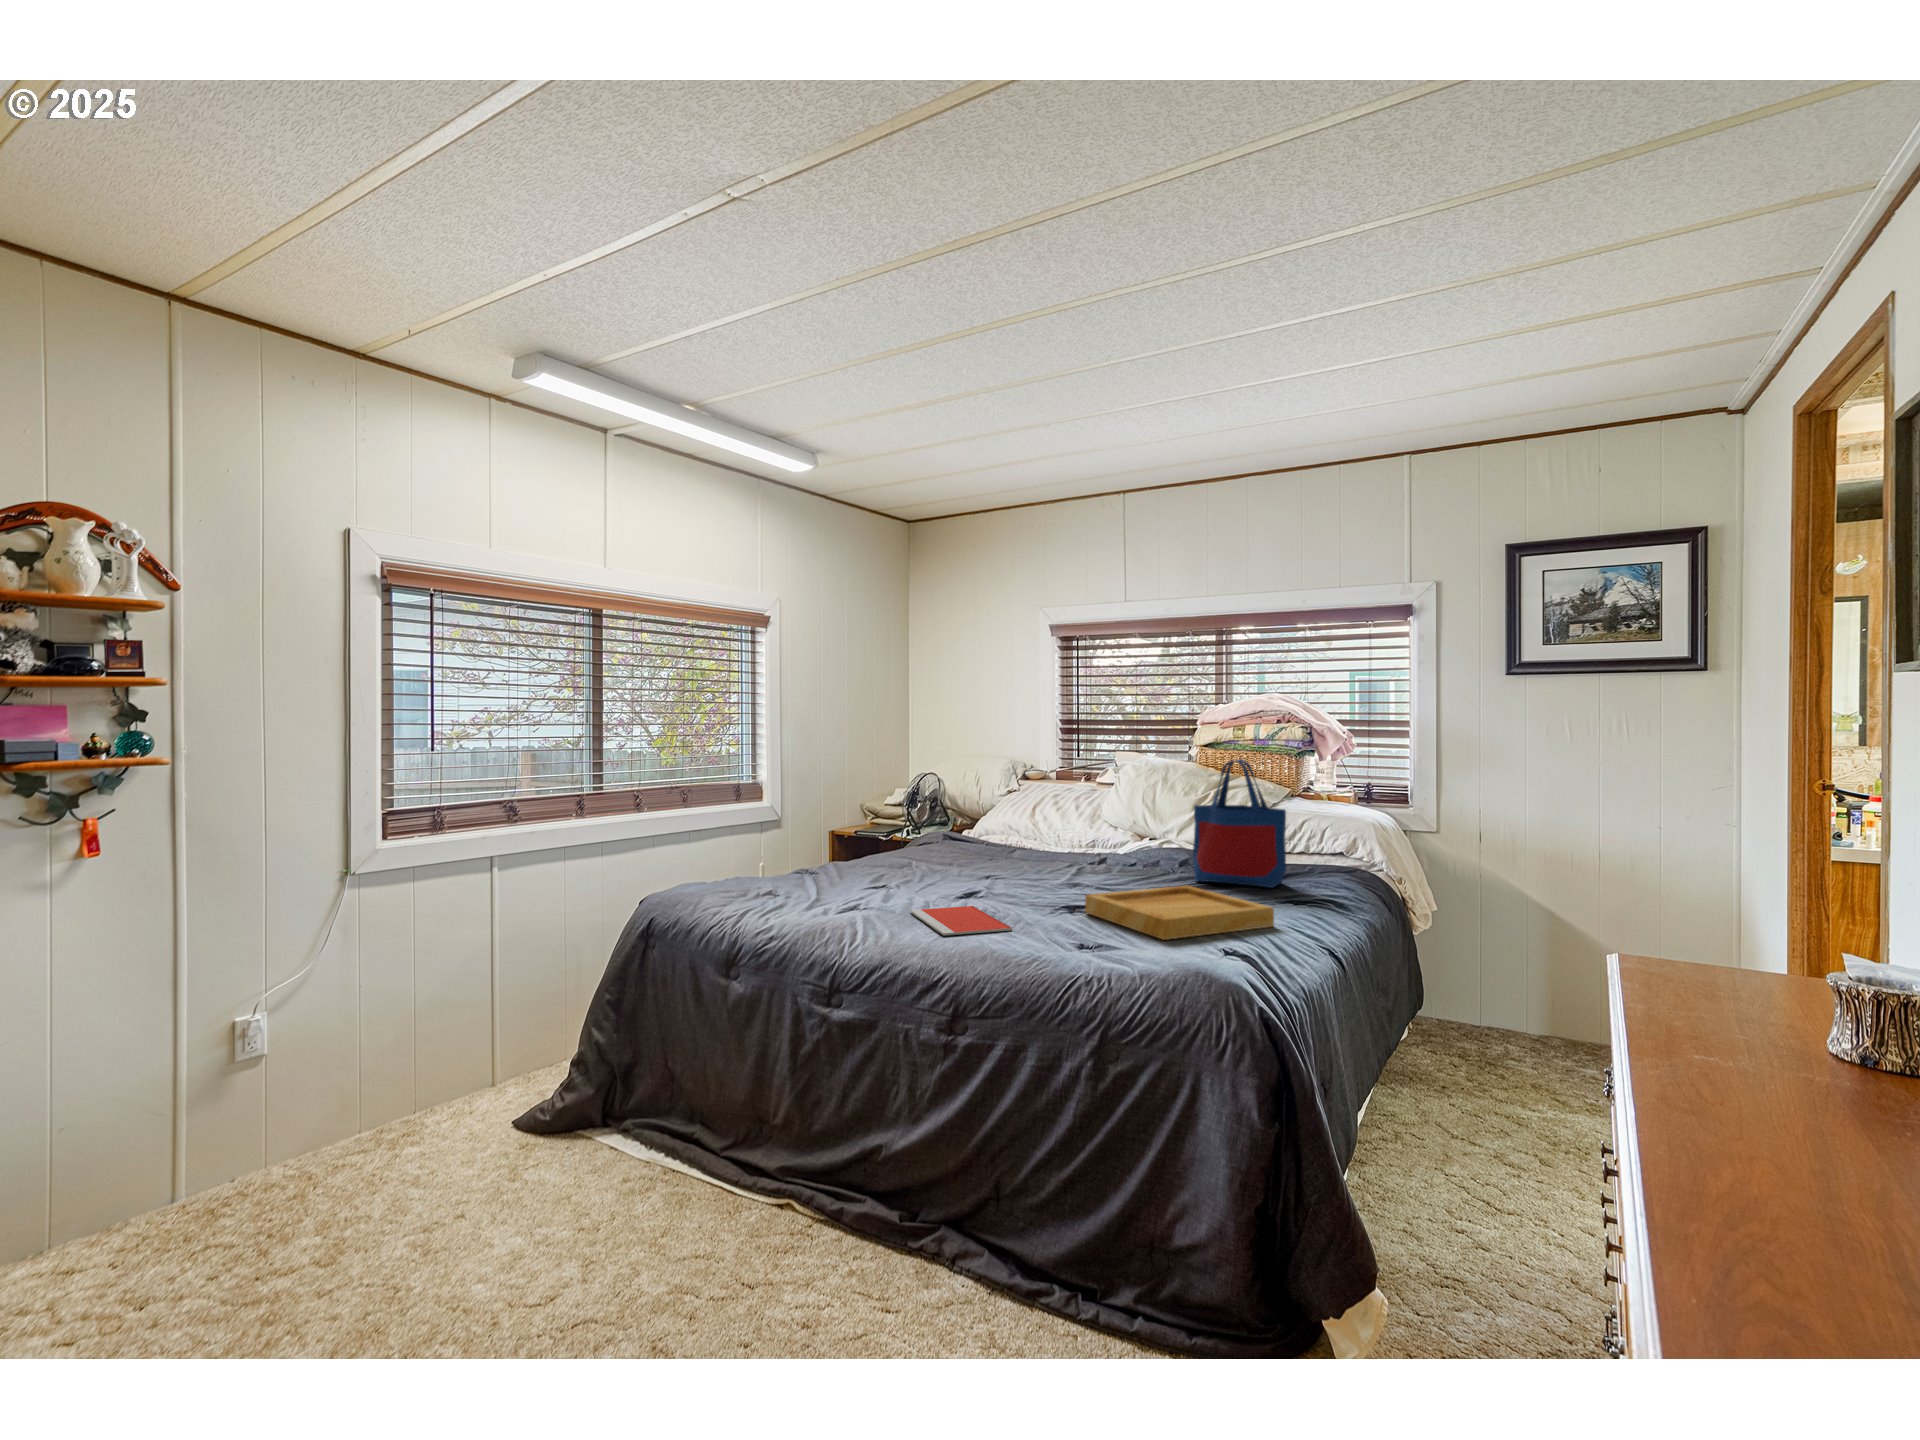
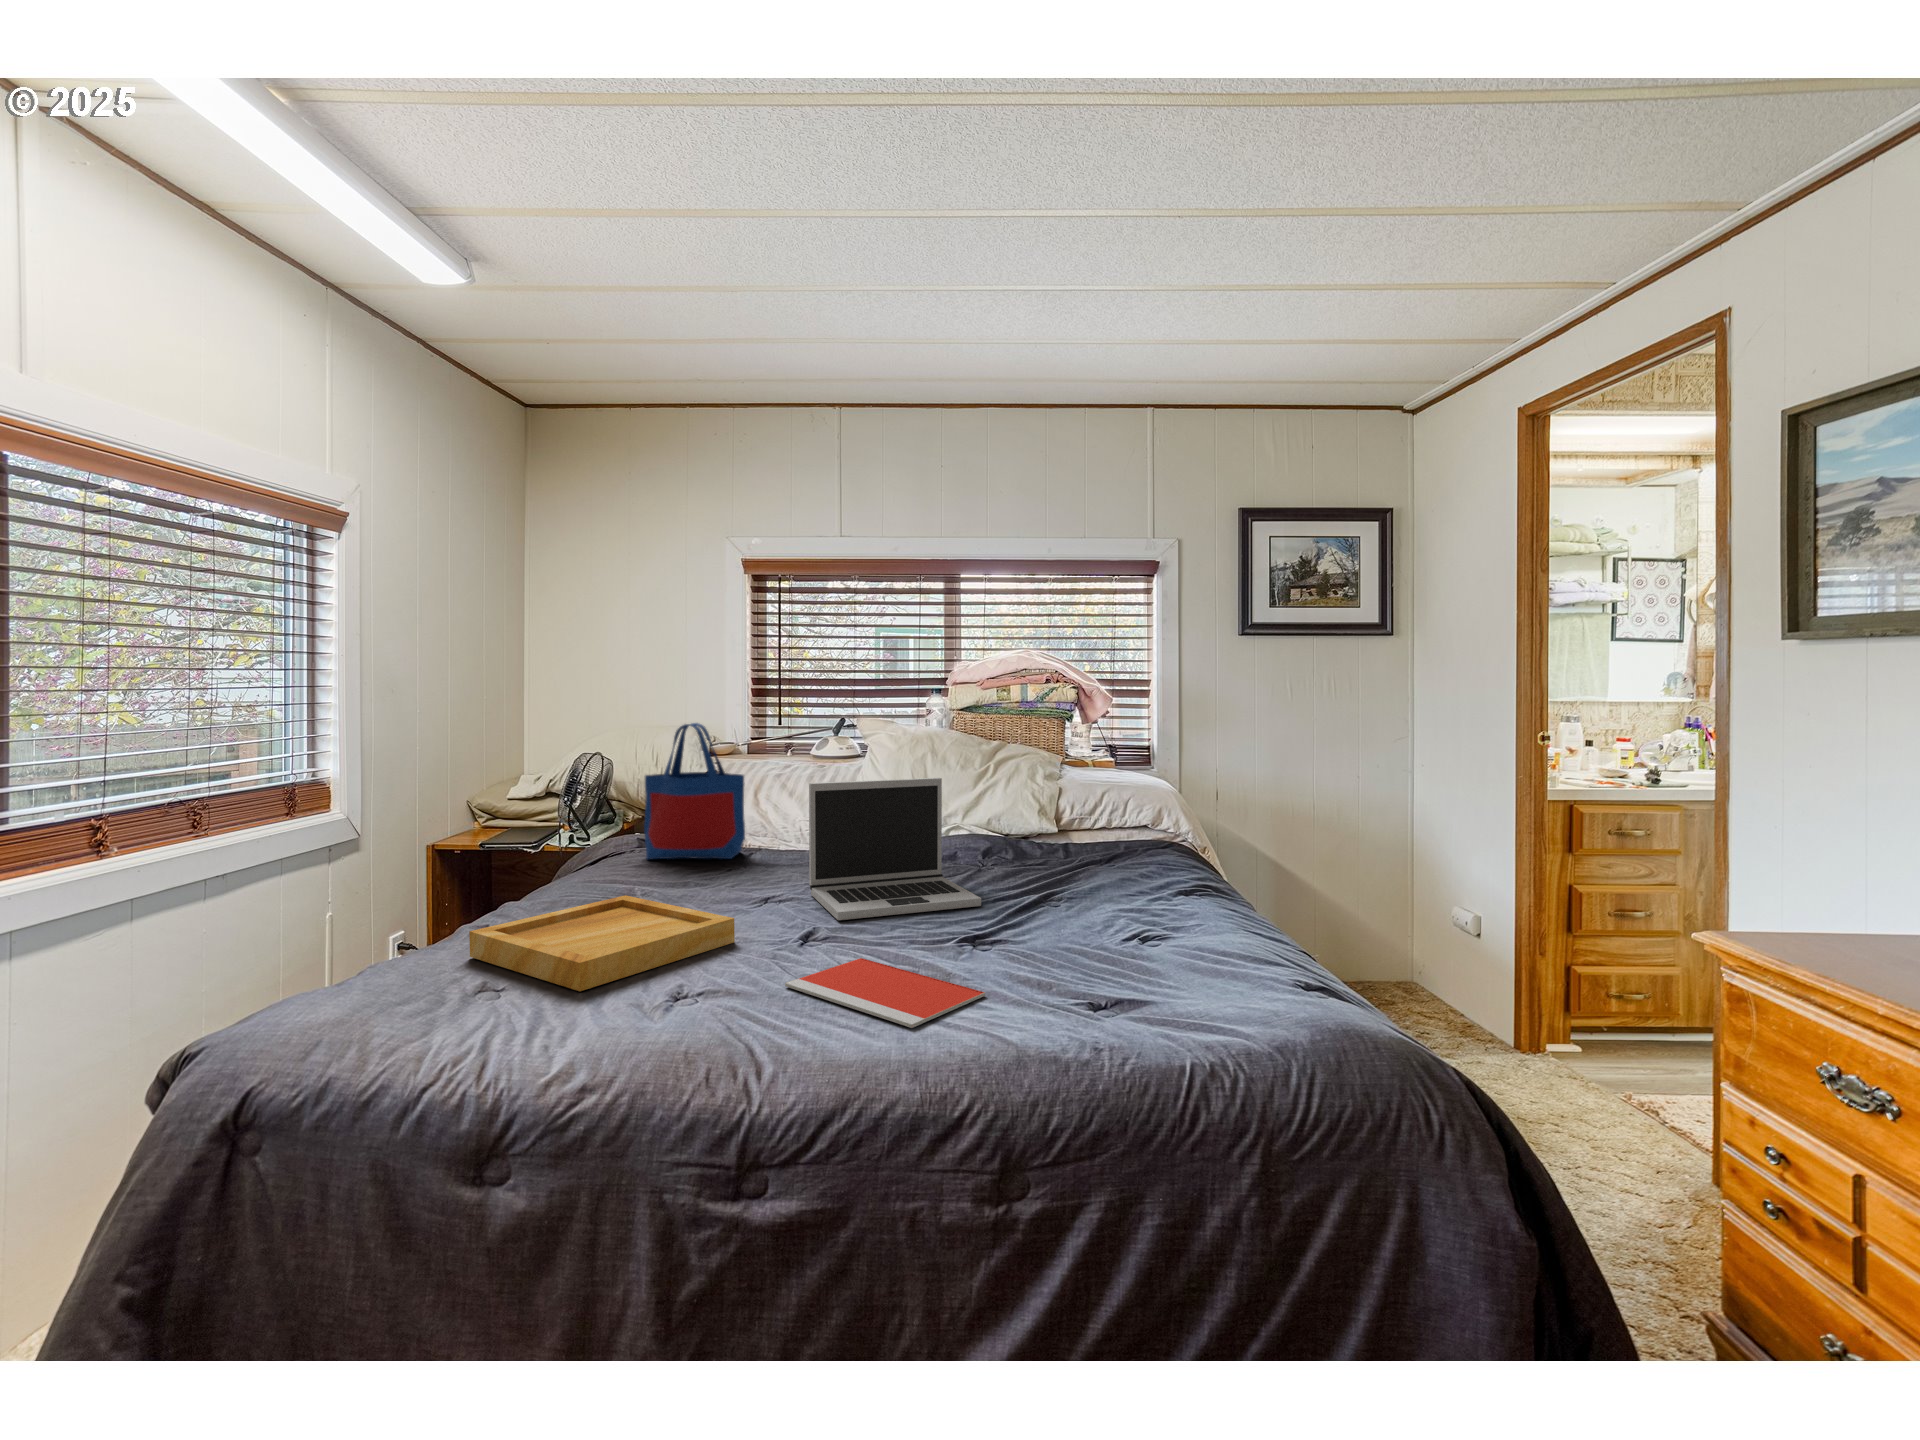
tote bag: present [1193,760,1286,888] -> present [644,723,745,859]
laptop: none [995,794,1107,892] -> present [809,778,981,920]
tray: present [1085,886,1274,940] -> present [469,895,735,991]

